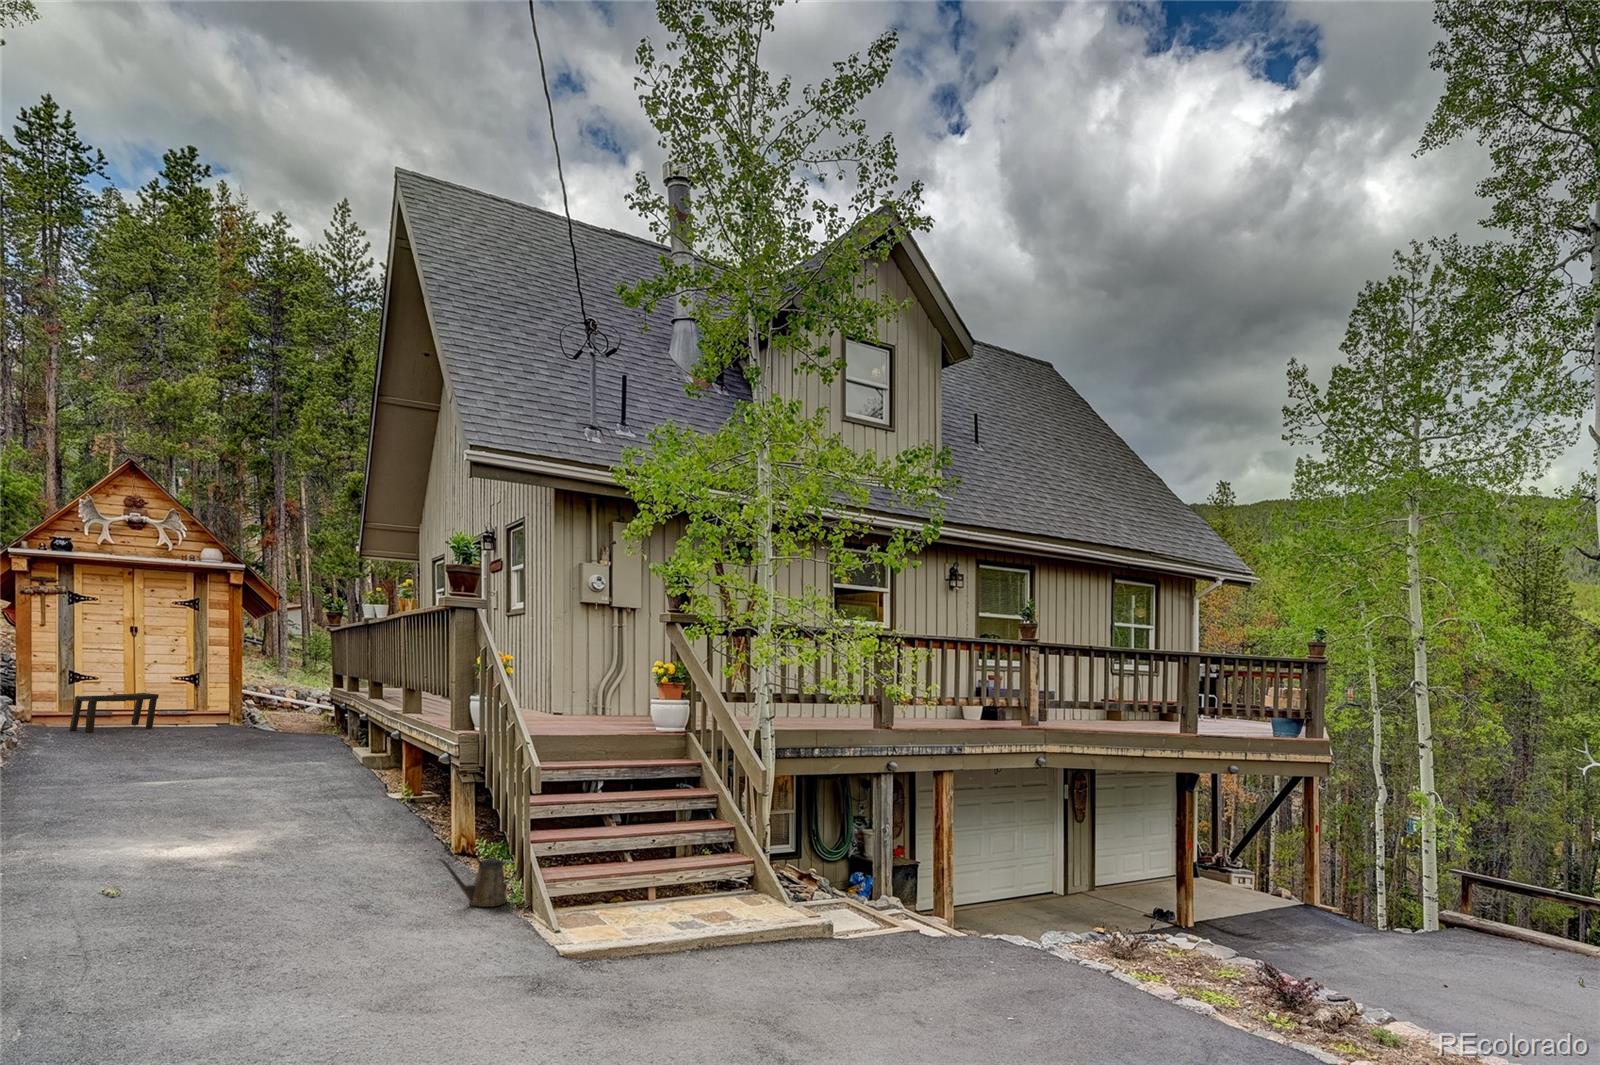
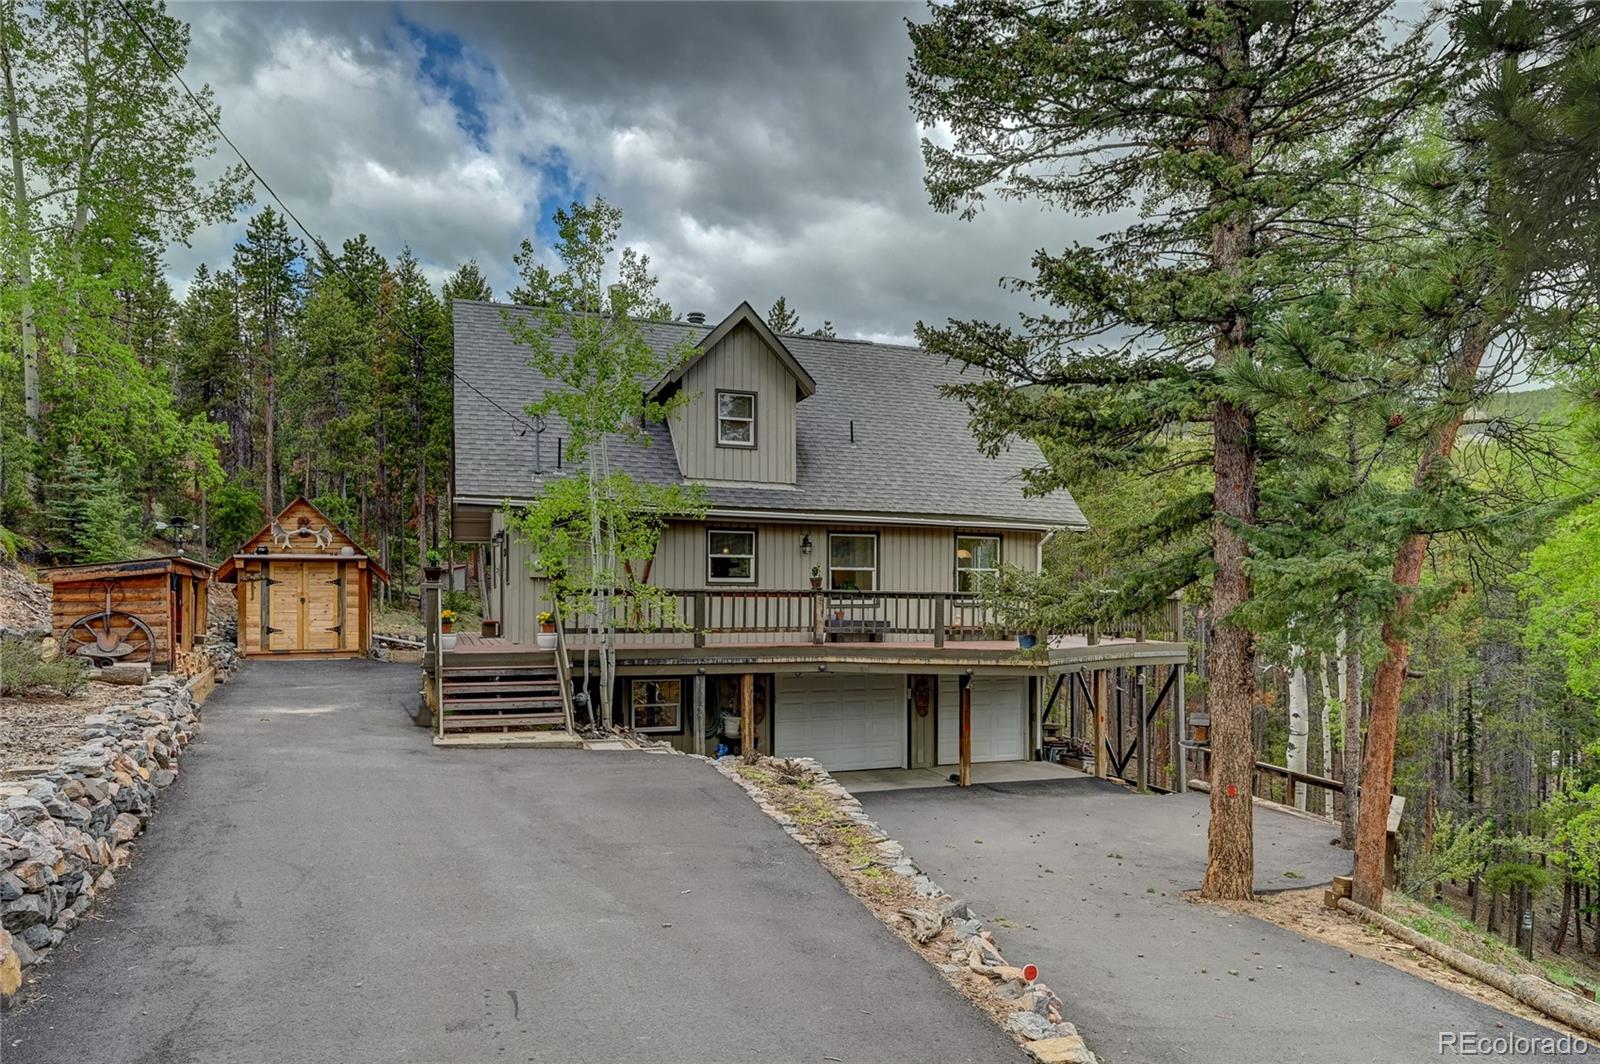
bench: present [70,693,159,733] -> none [267,641,317,664]

